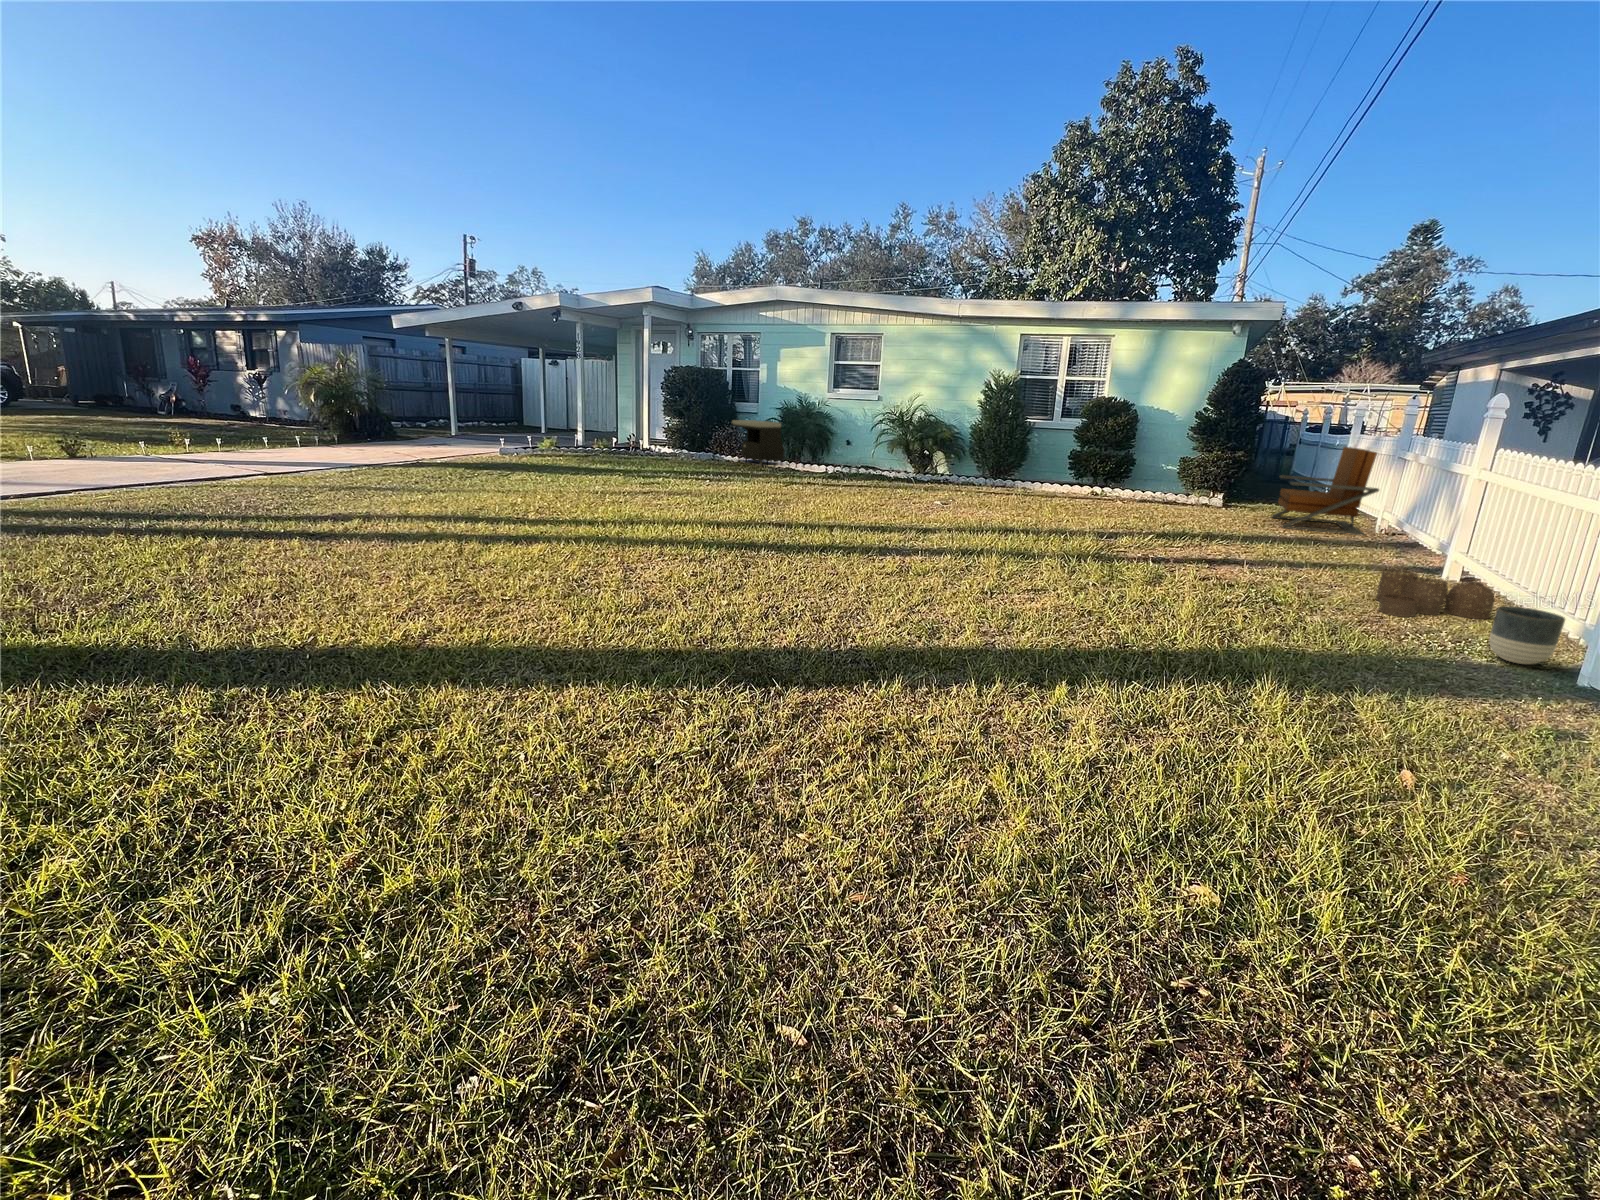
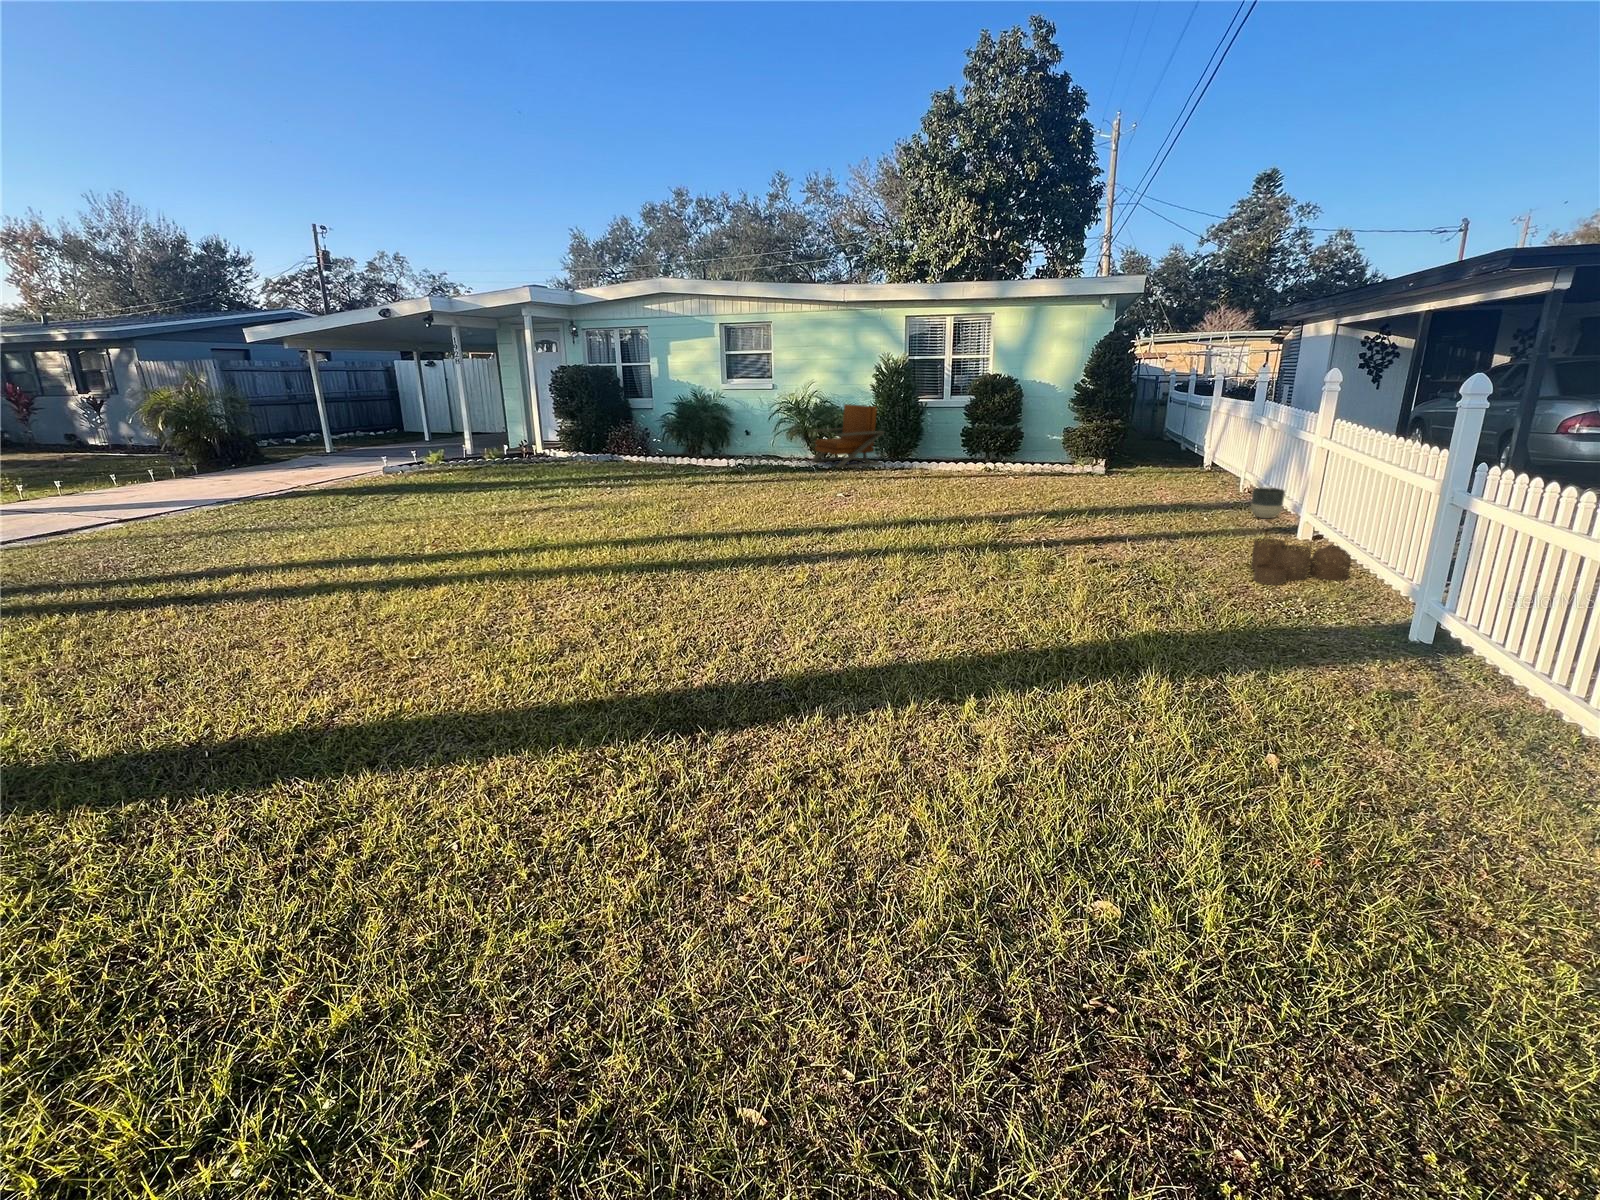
storage bench: present [732,420,785,464] -> none [626,415,684,462]
lounge chair: present [1272,447,1379,536] -> present [811,404,884,468]
planter: present [1490,606,1565,664] -> present [1251,488,1285,518]

